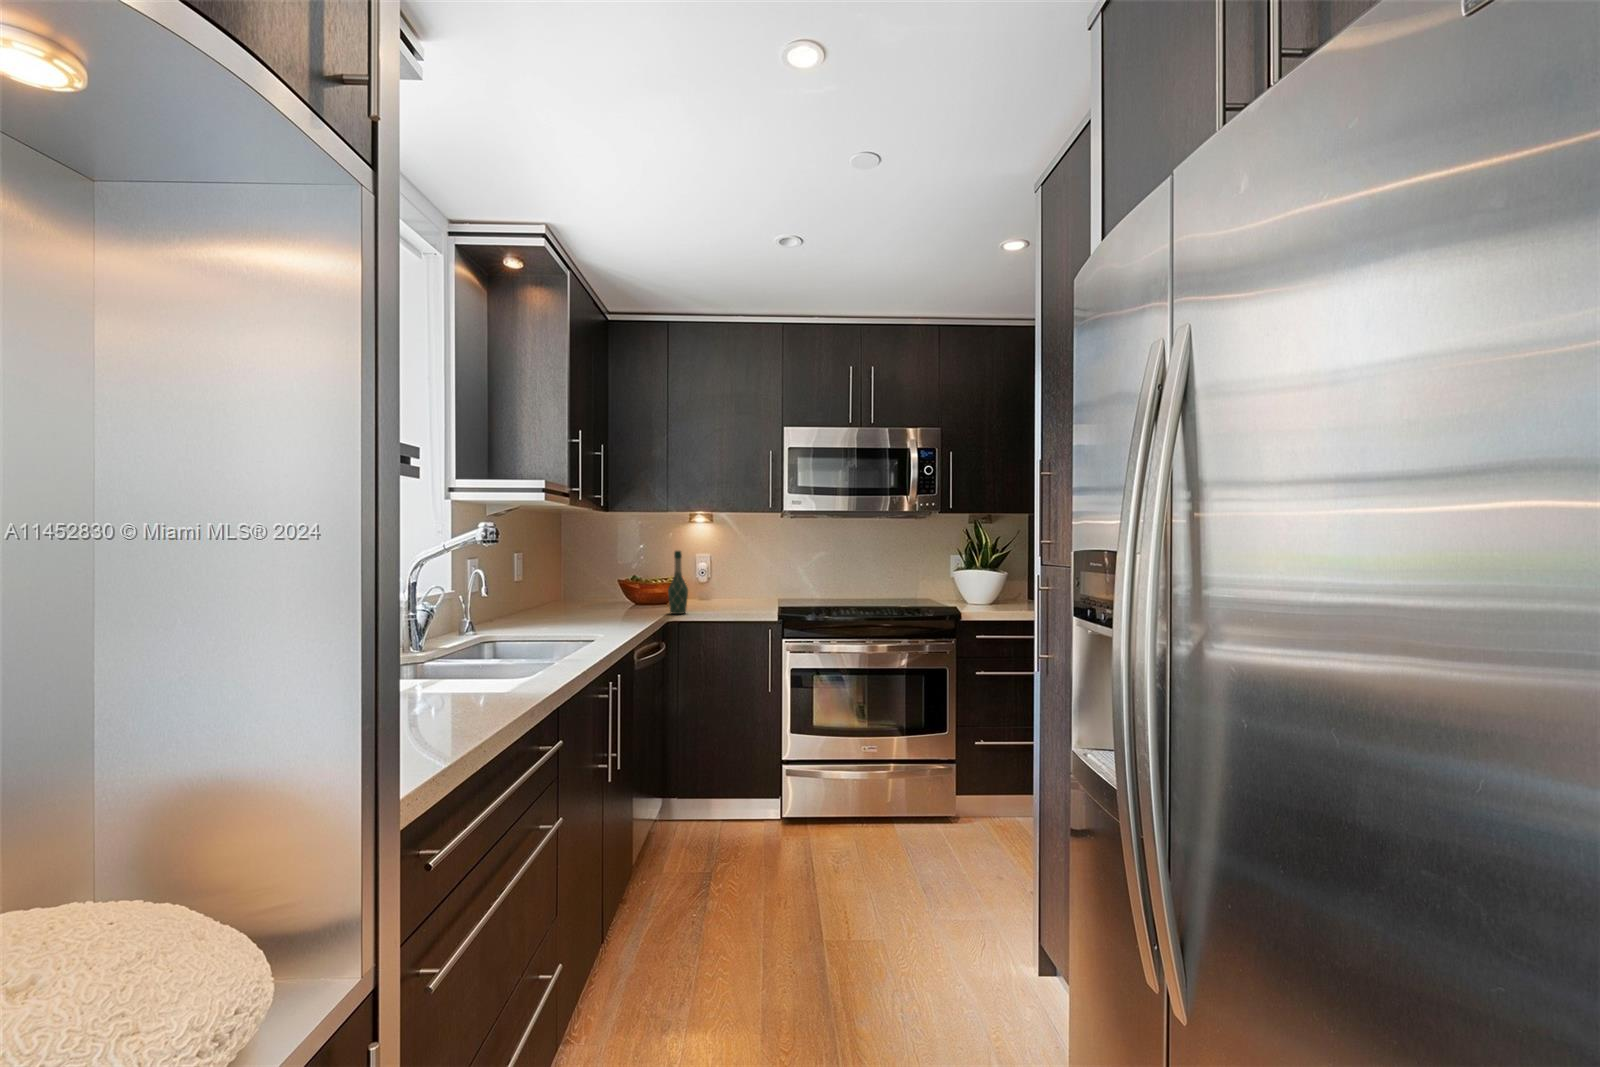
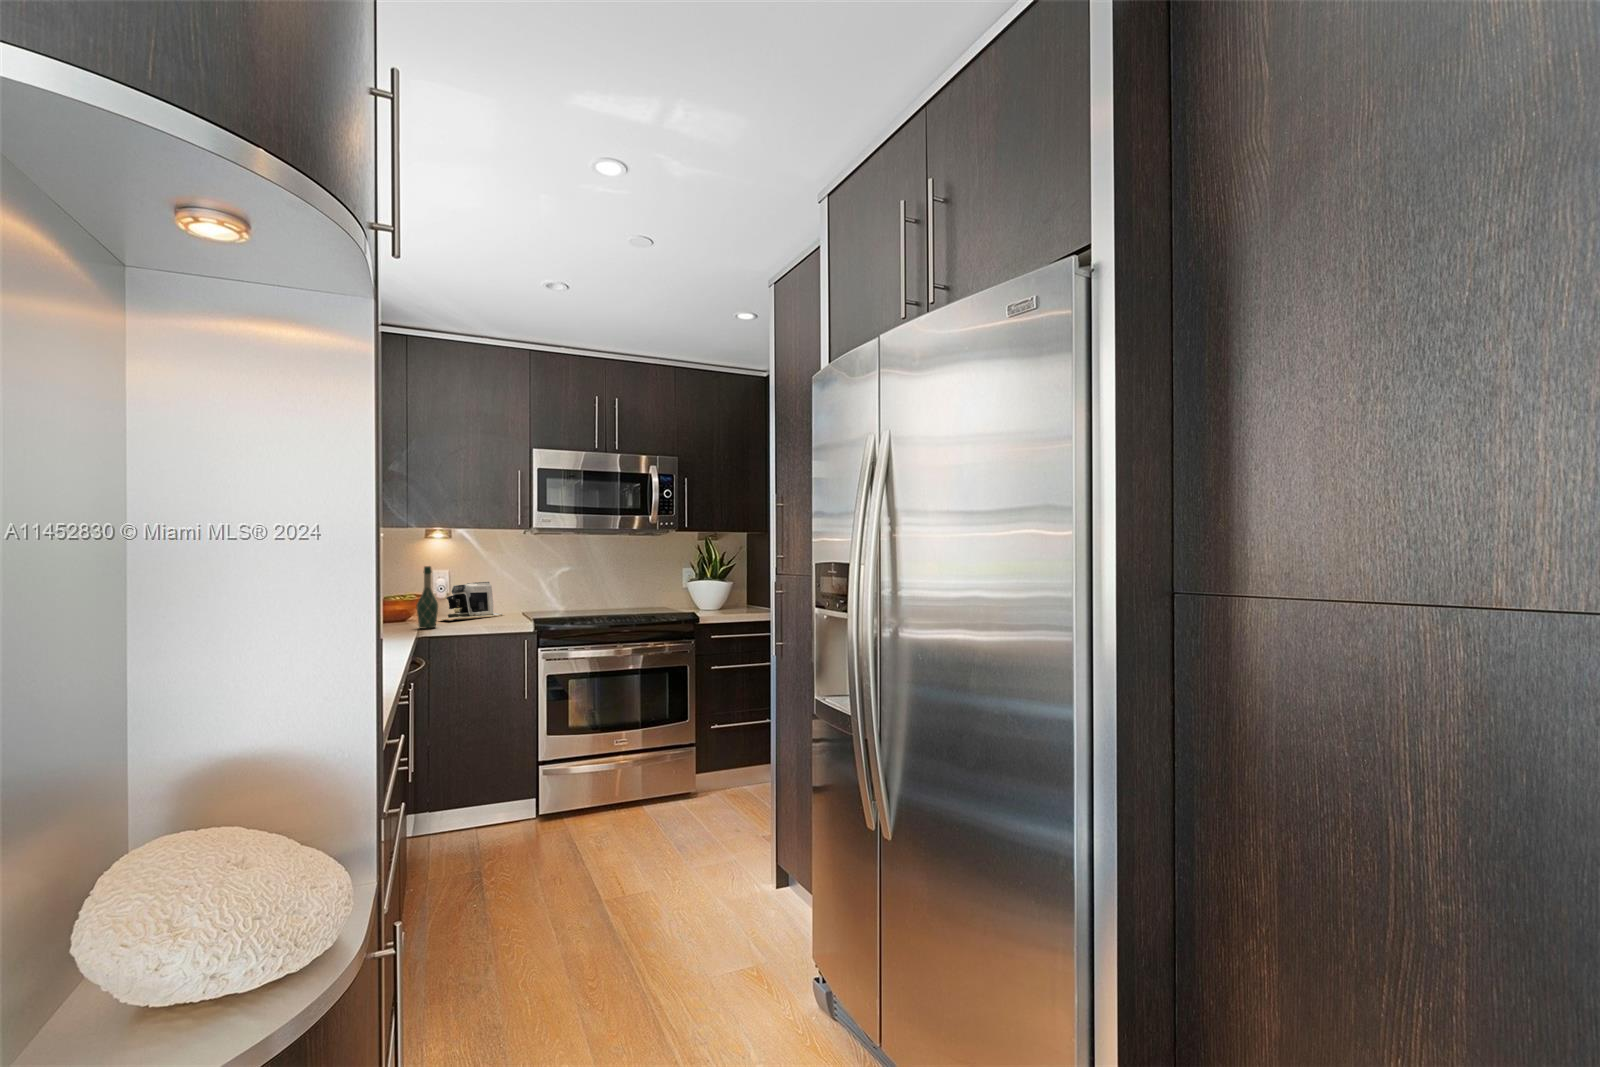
coffee maker: none [693,567,759,606] -> present [442,582,503,621]

